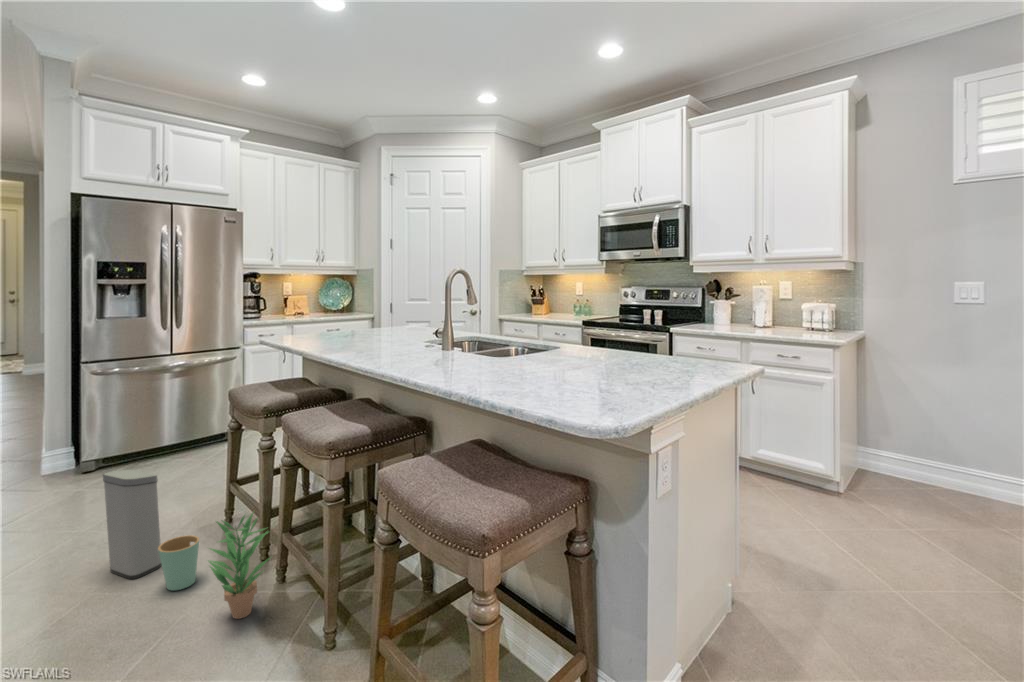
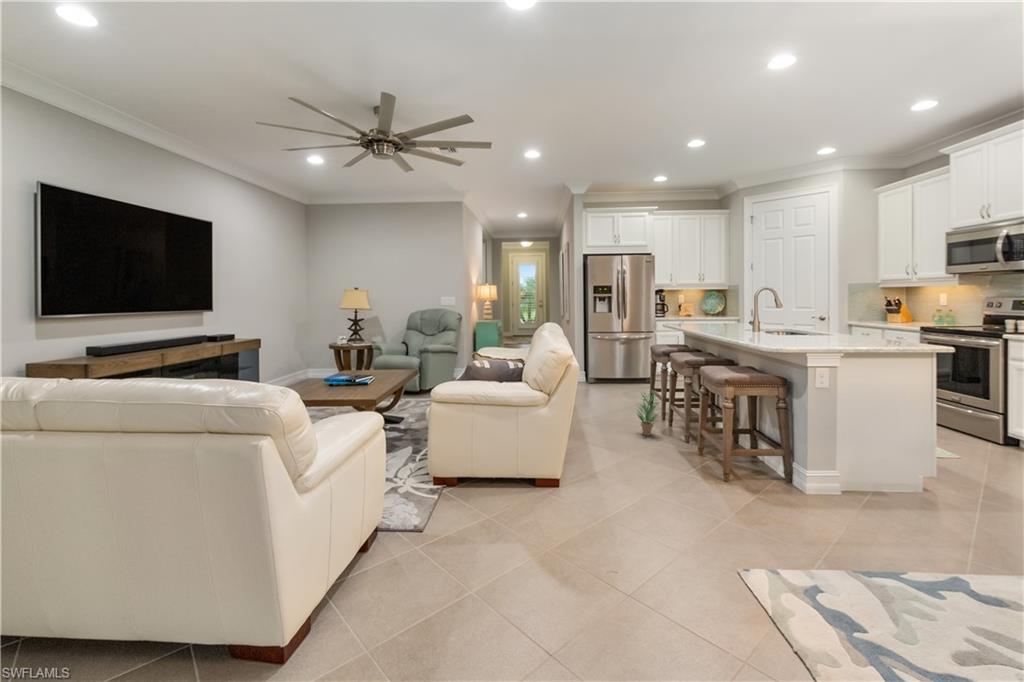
trash can: present [103,470,199,590] -> none [598,373,632,424]

